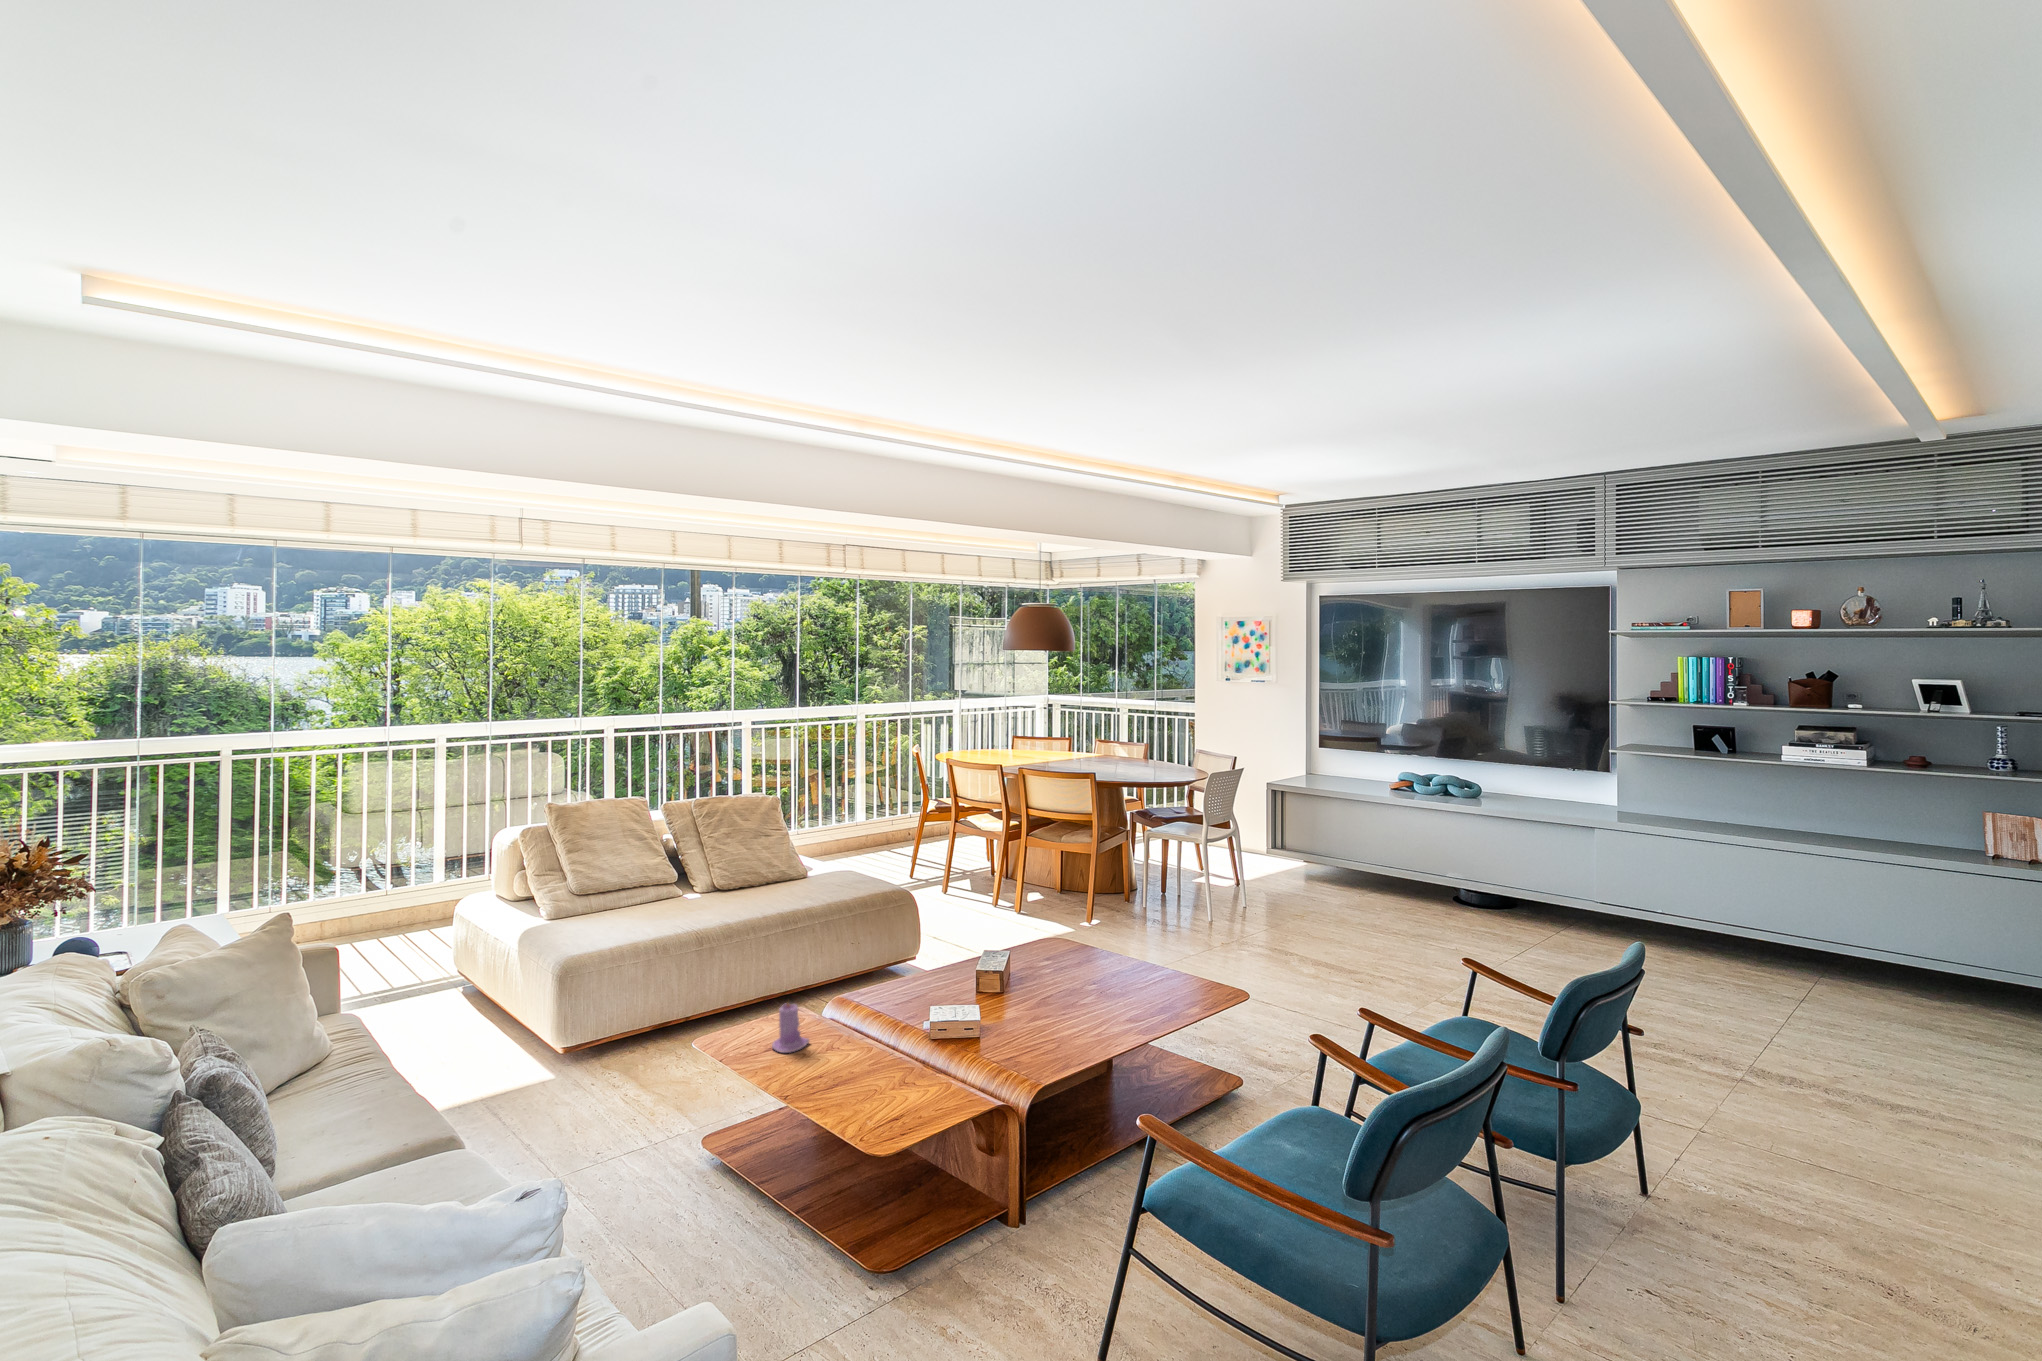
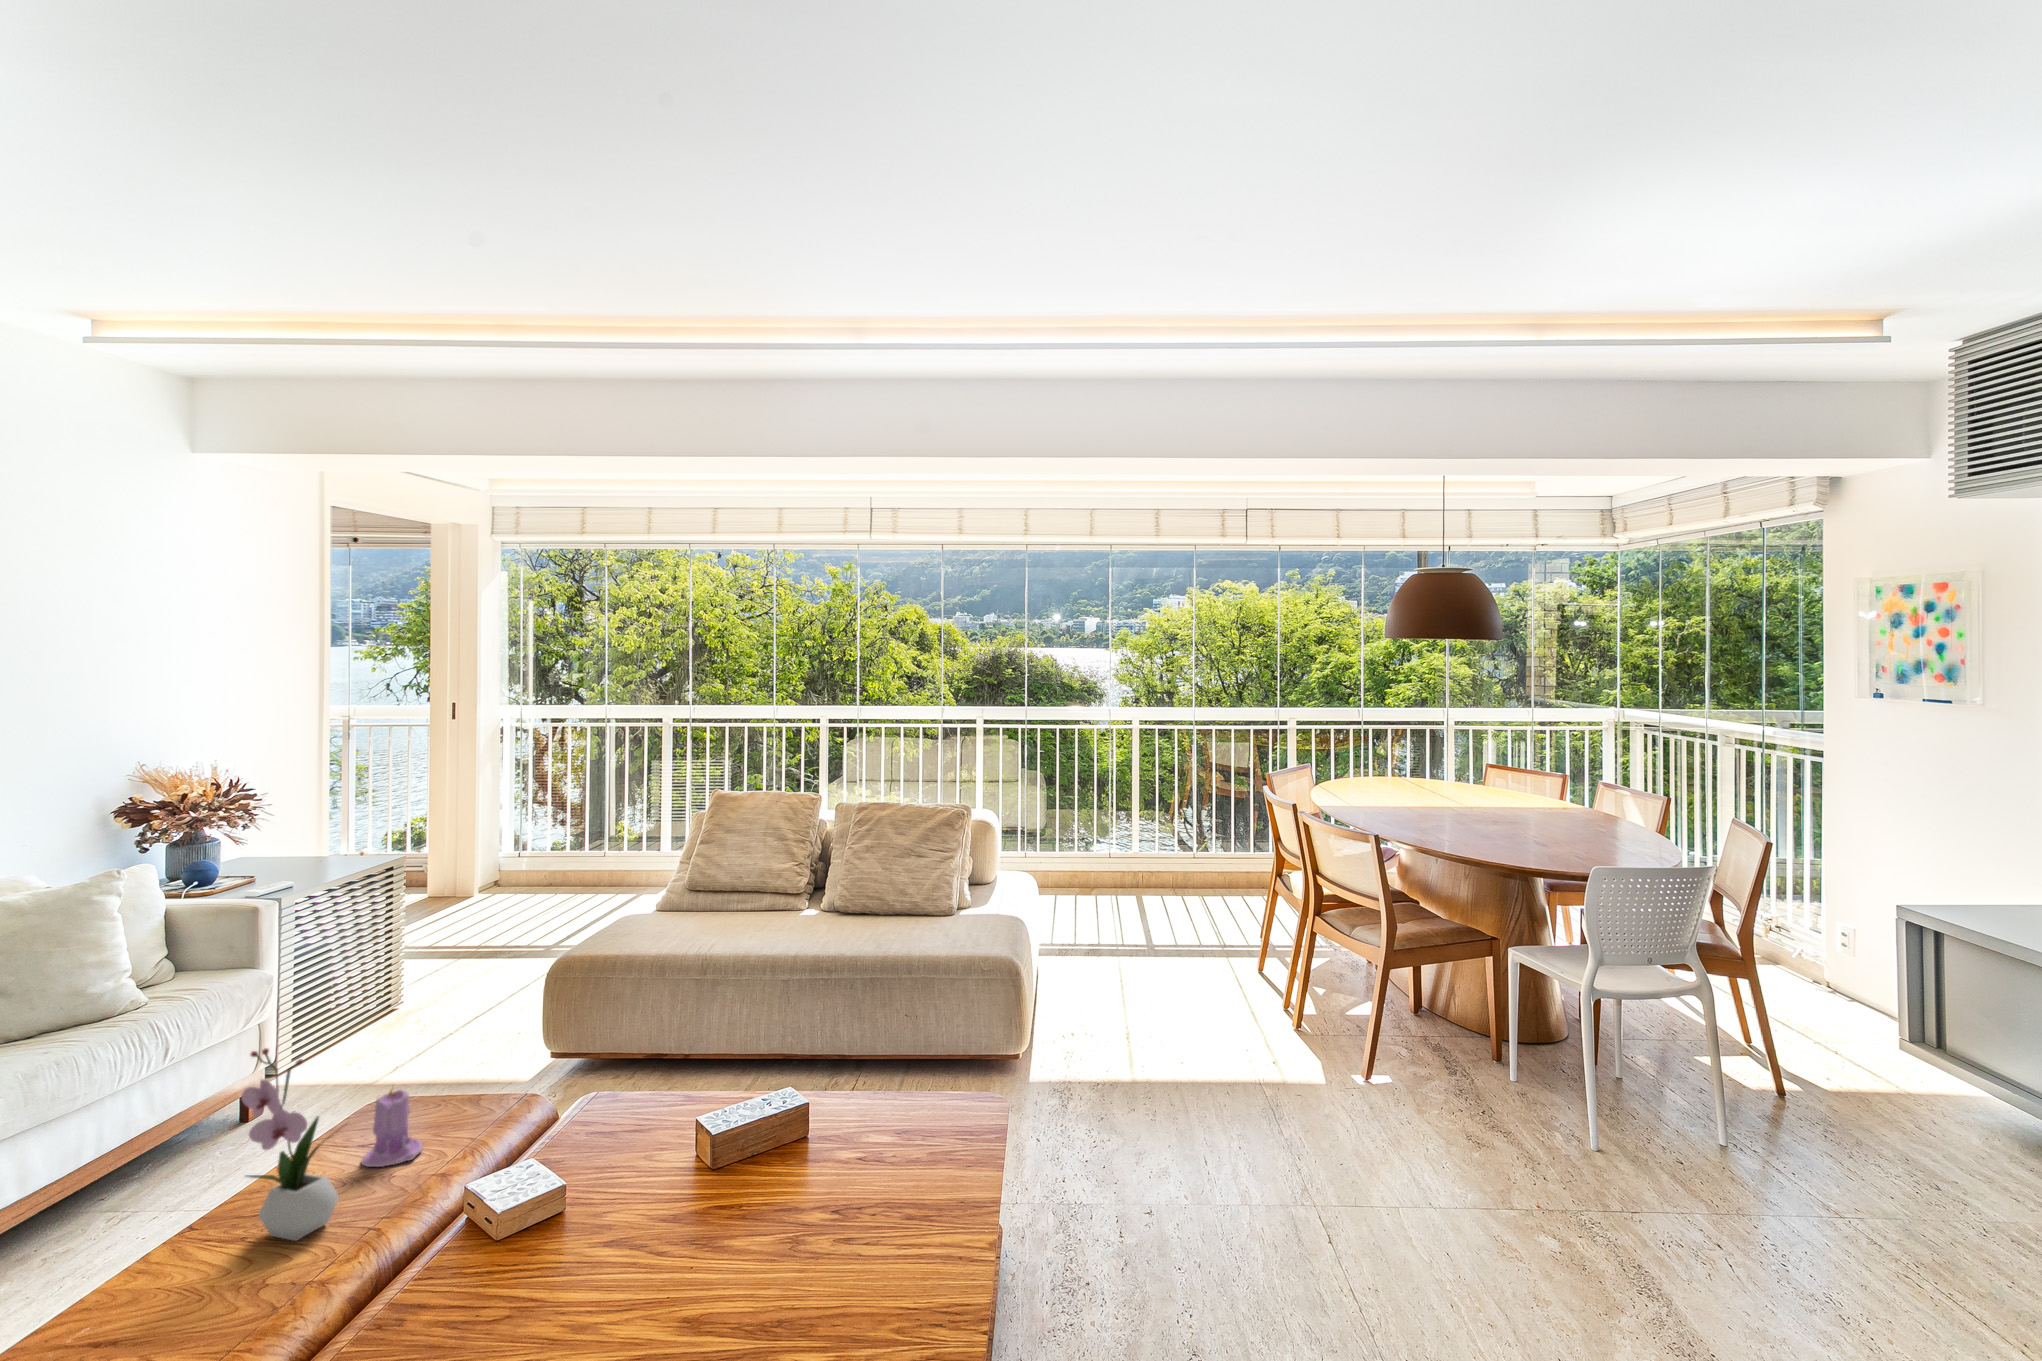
flower arrangement: none [818,963,859,1079] -> present [241,1048,339,1241]

